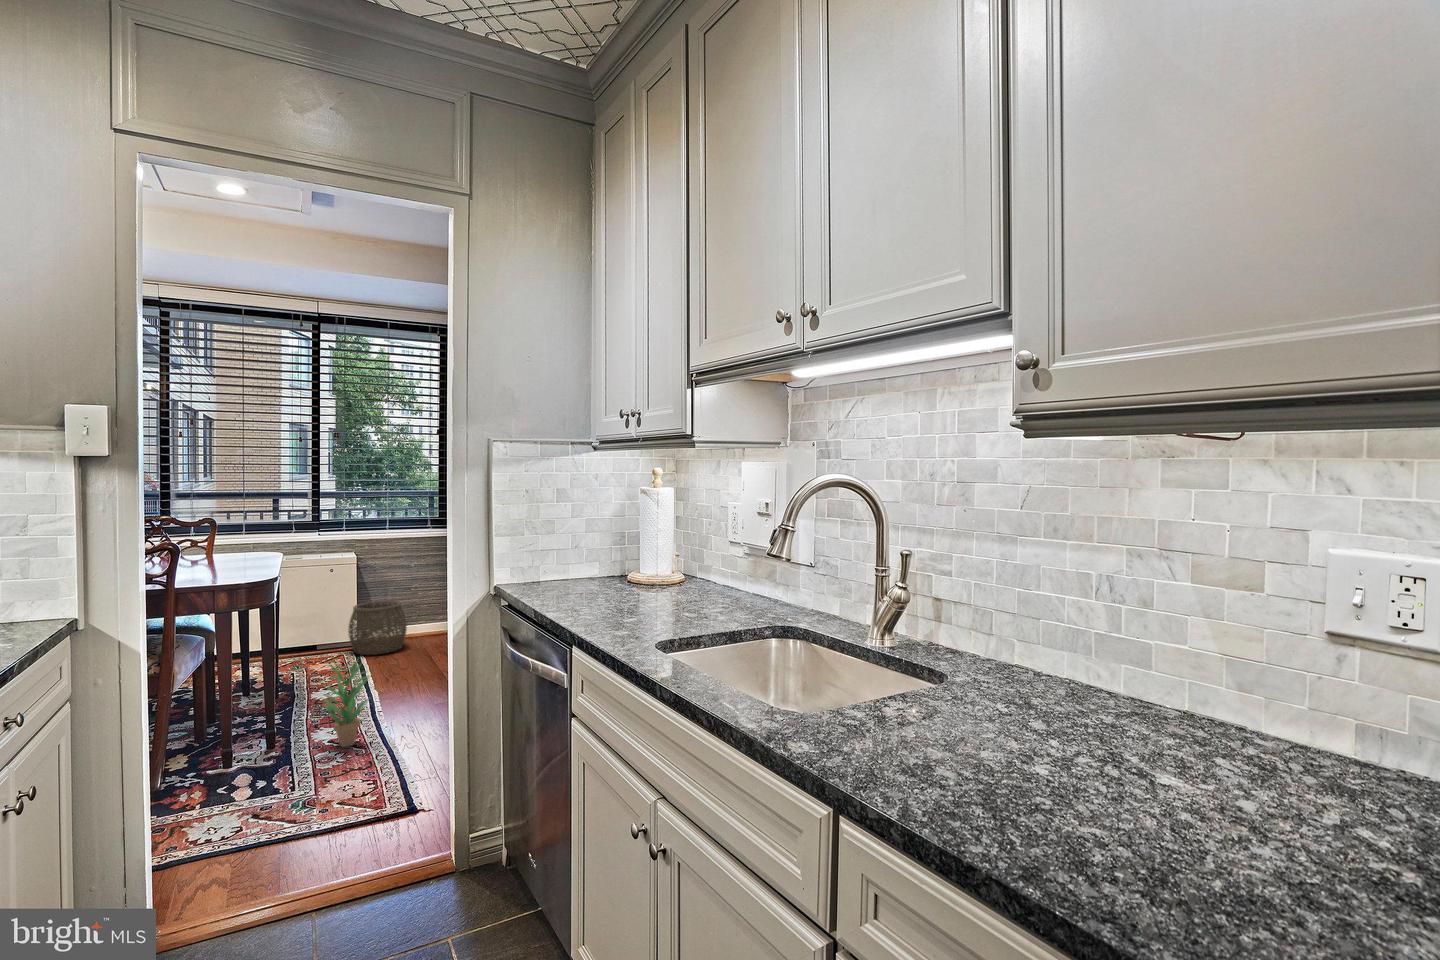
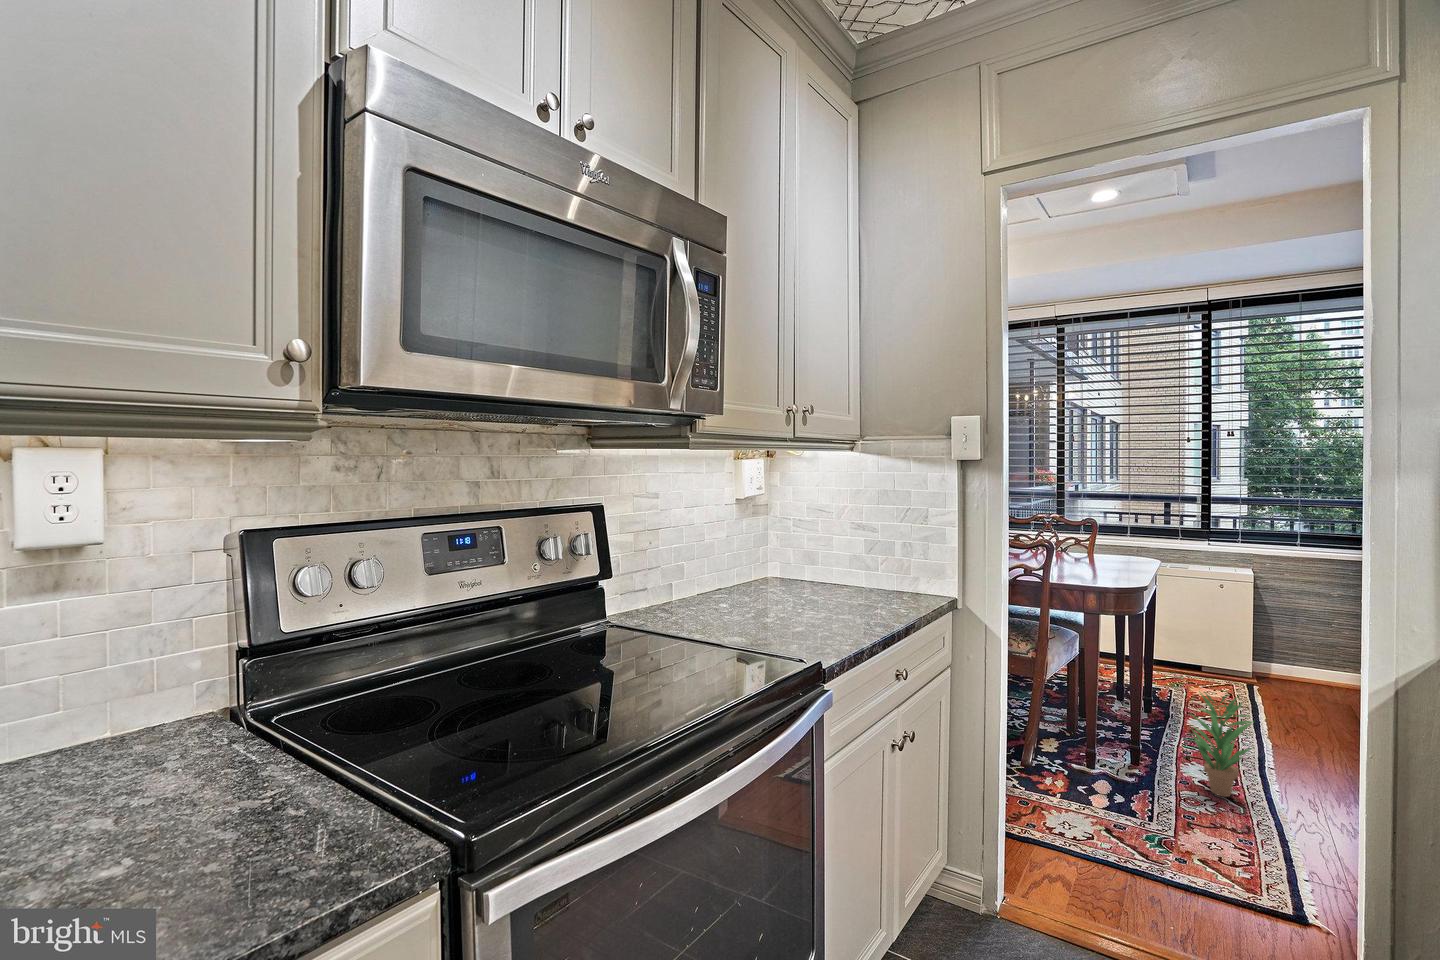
woven basket: present [348,600,407,655] -> none [1238,630,1320,699]

